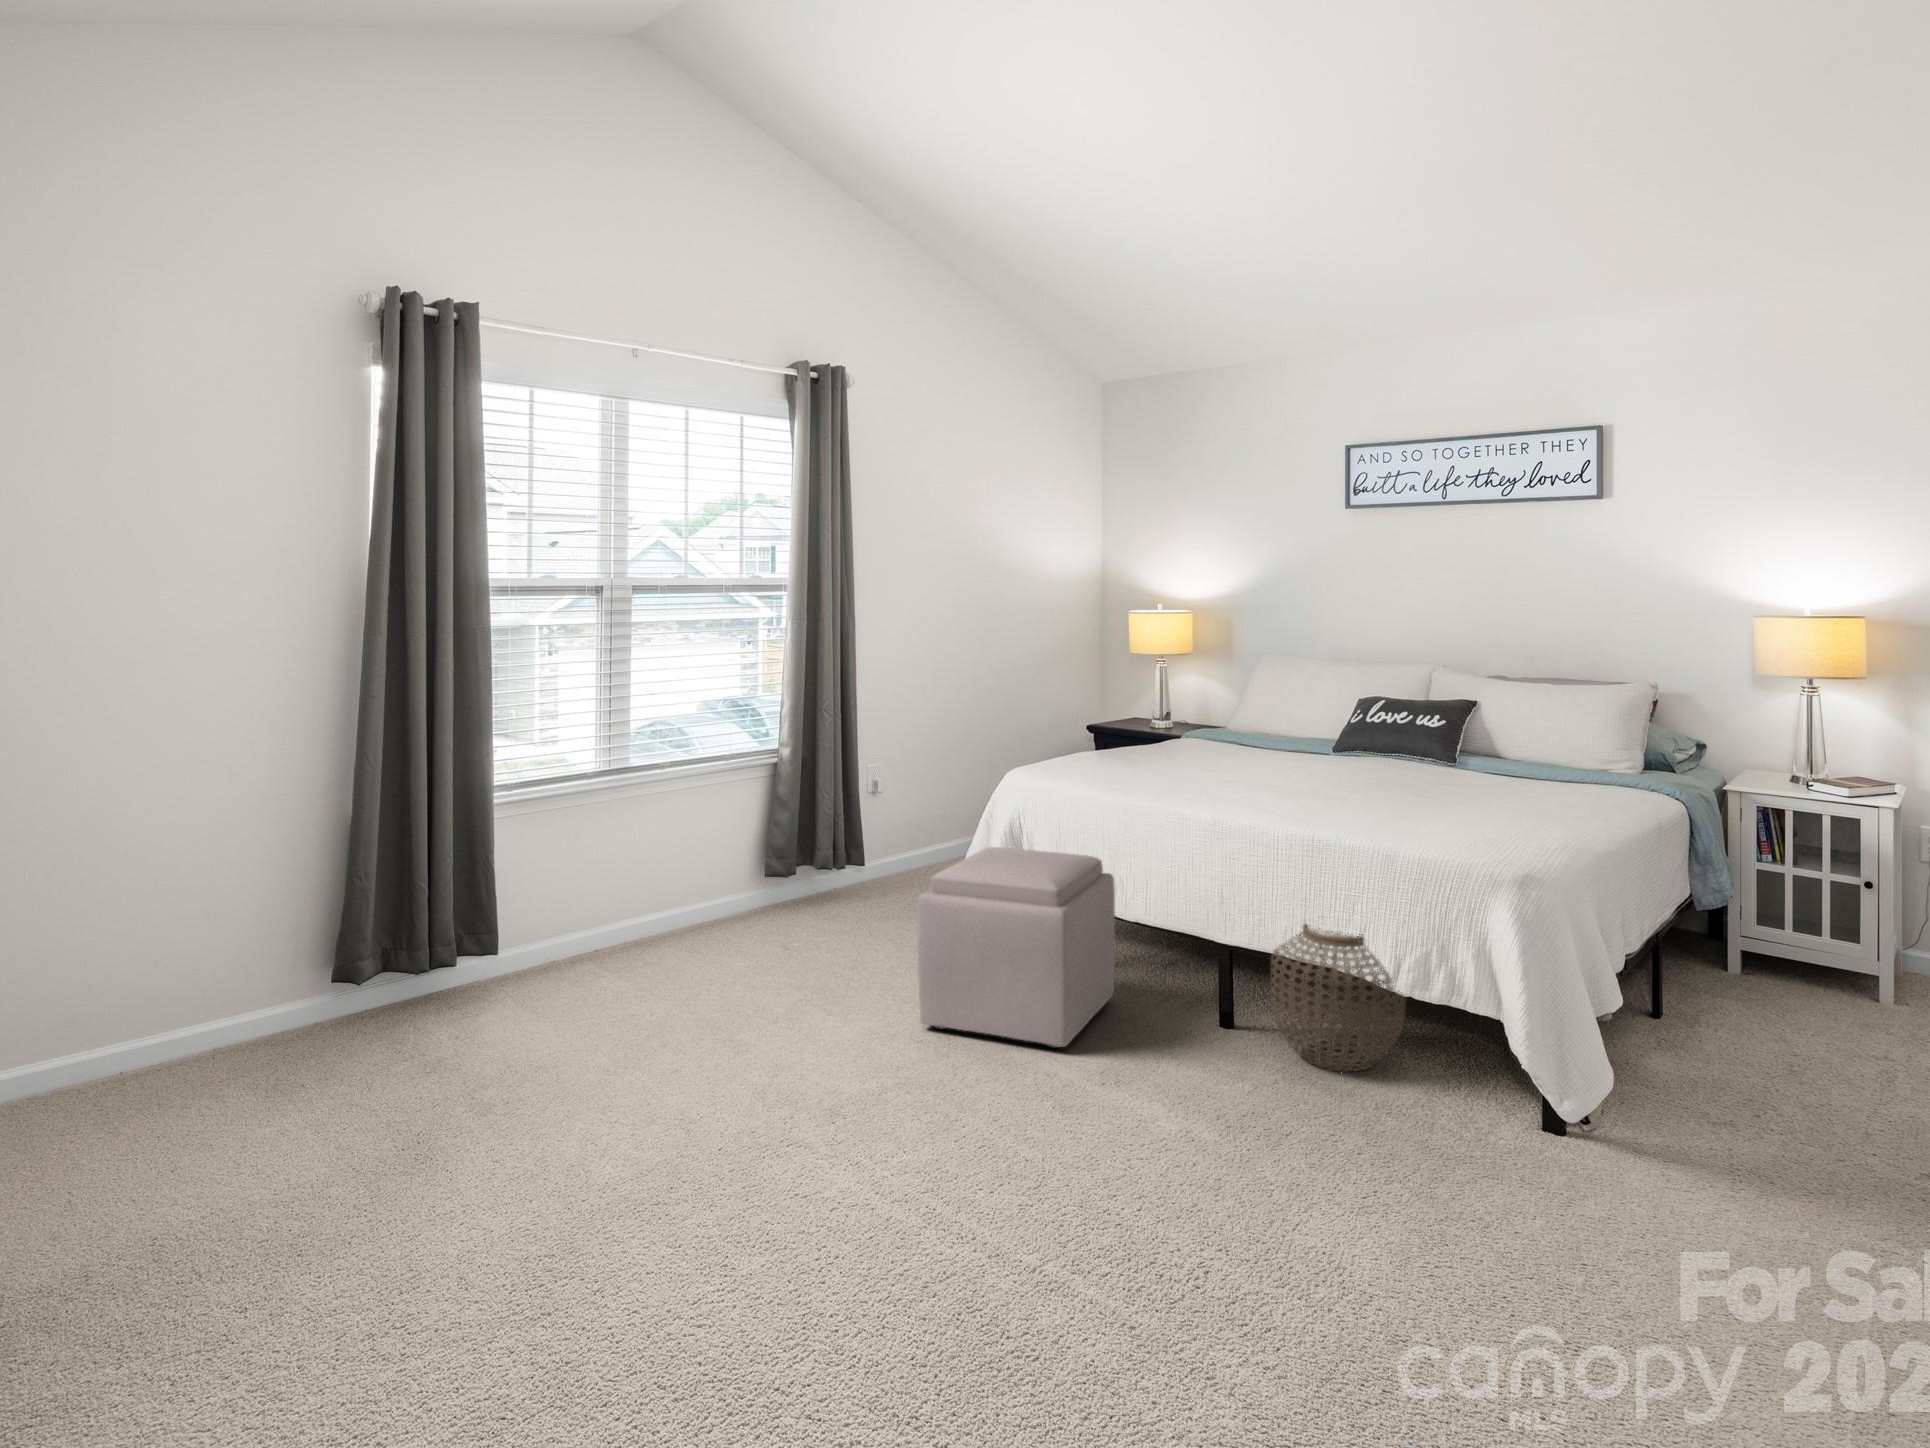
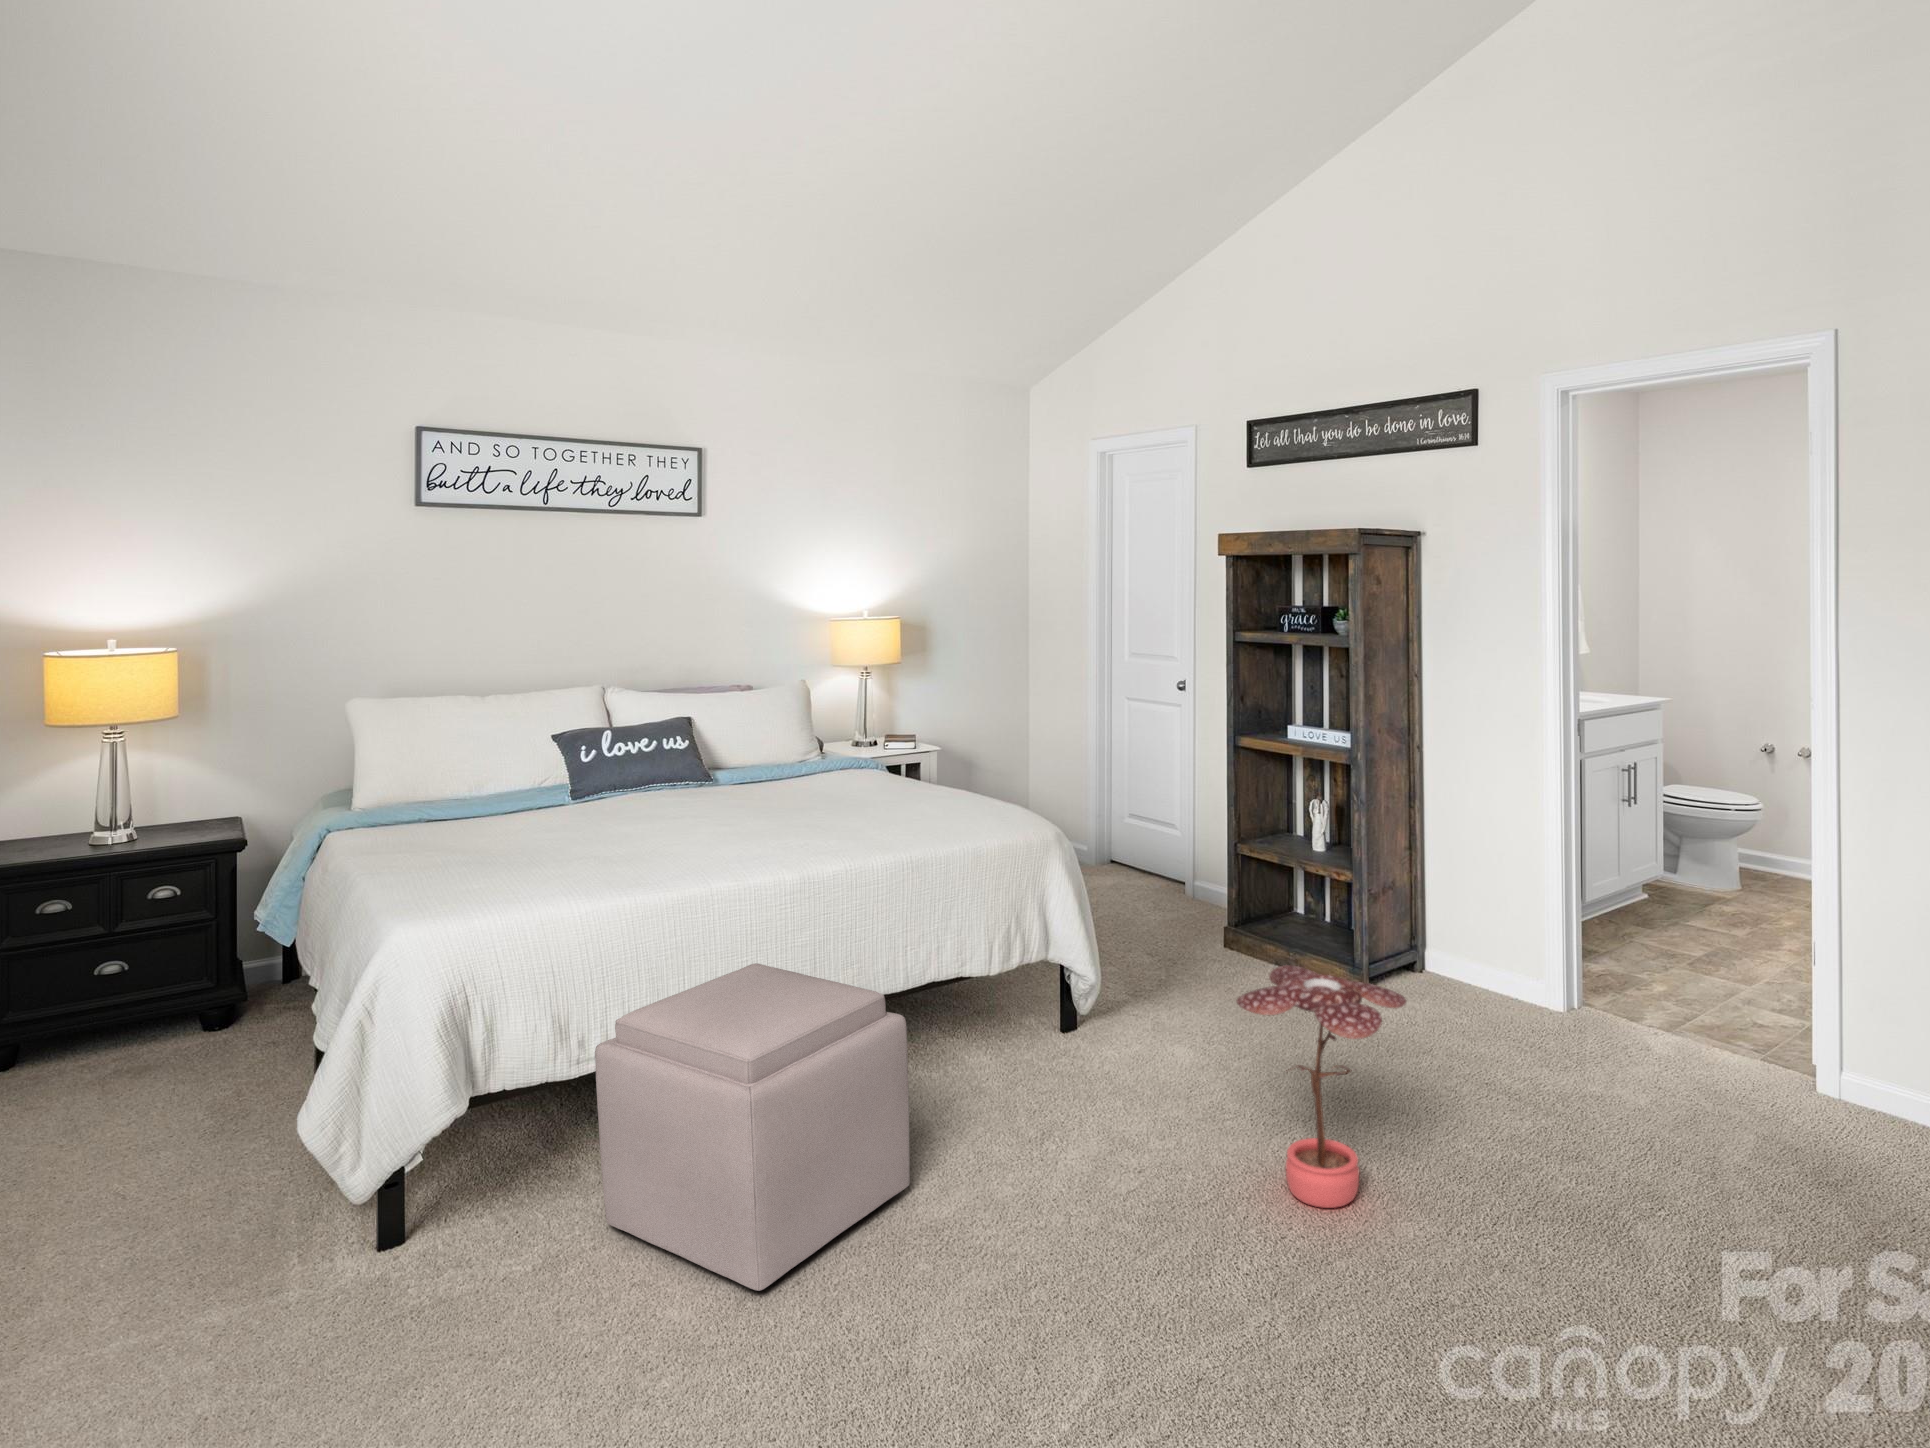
woven basket: present [1271,924,1405,1071] -> none [920,921,1046,1071]
potted plant: none [1072,993,1245,1254] -> present [1237,965,1406,1208]

